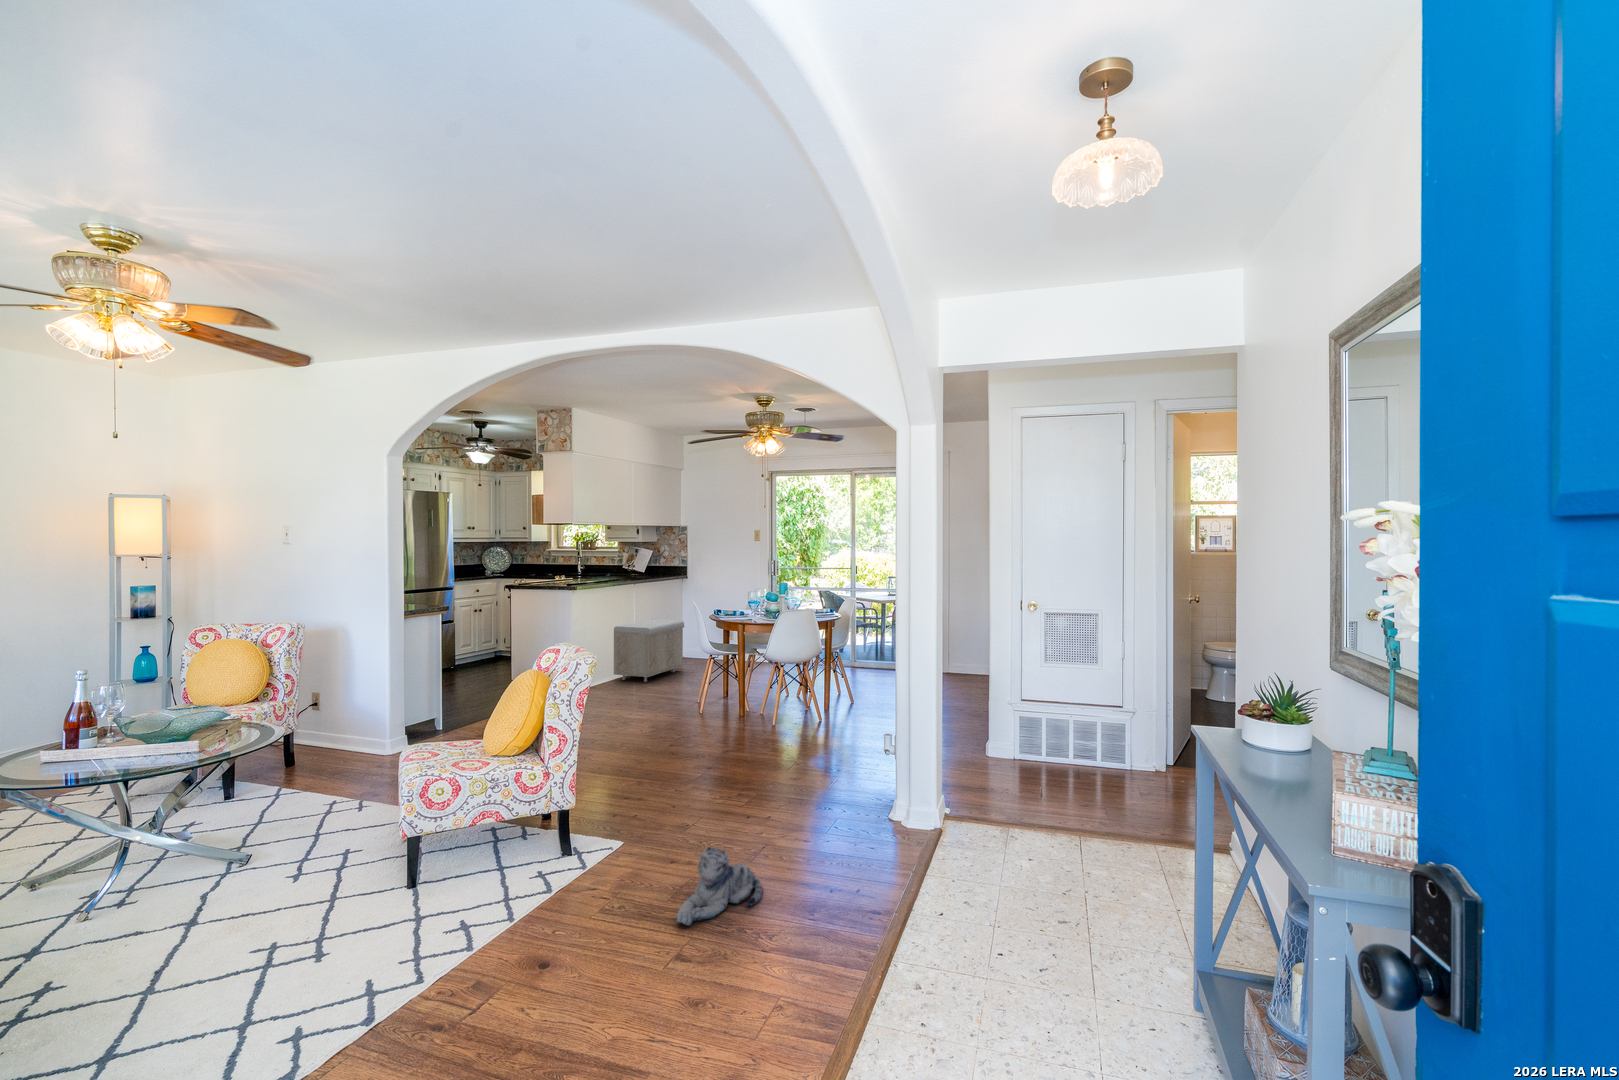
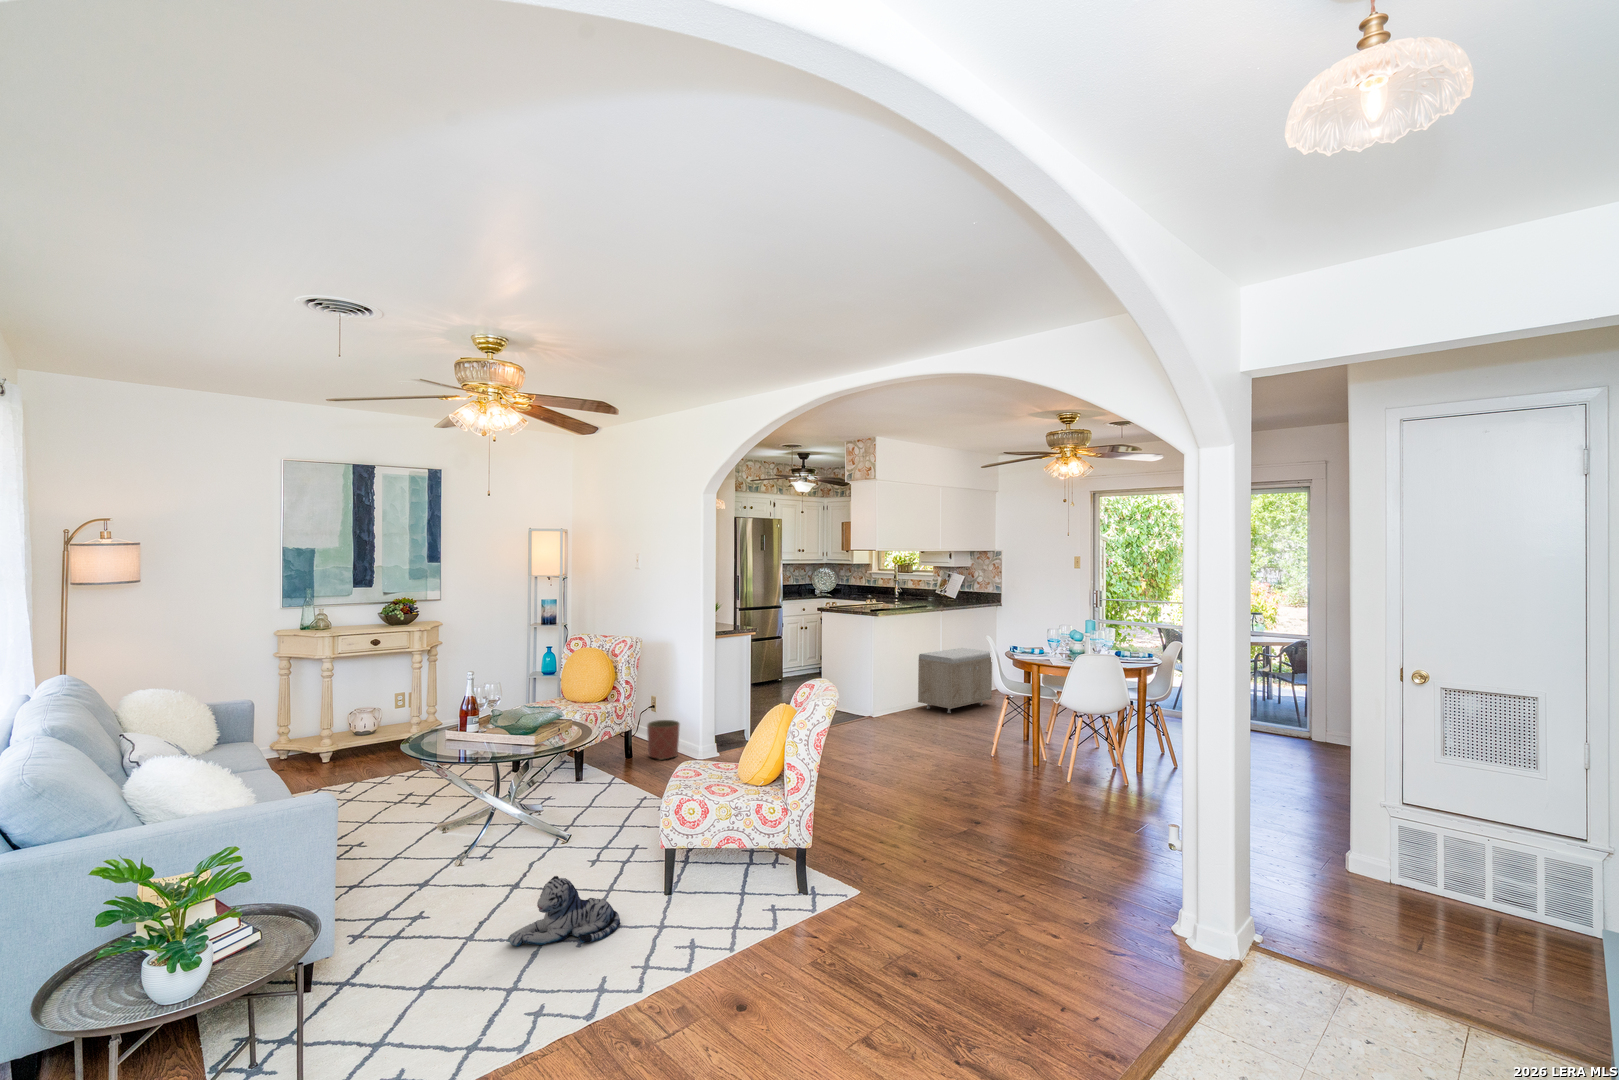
planter: none [315,716,358,762] -> present [647,720,680,760]
plush toy: present [676,847,762,925] -> present [507,876,620,947]

